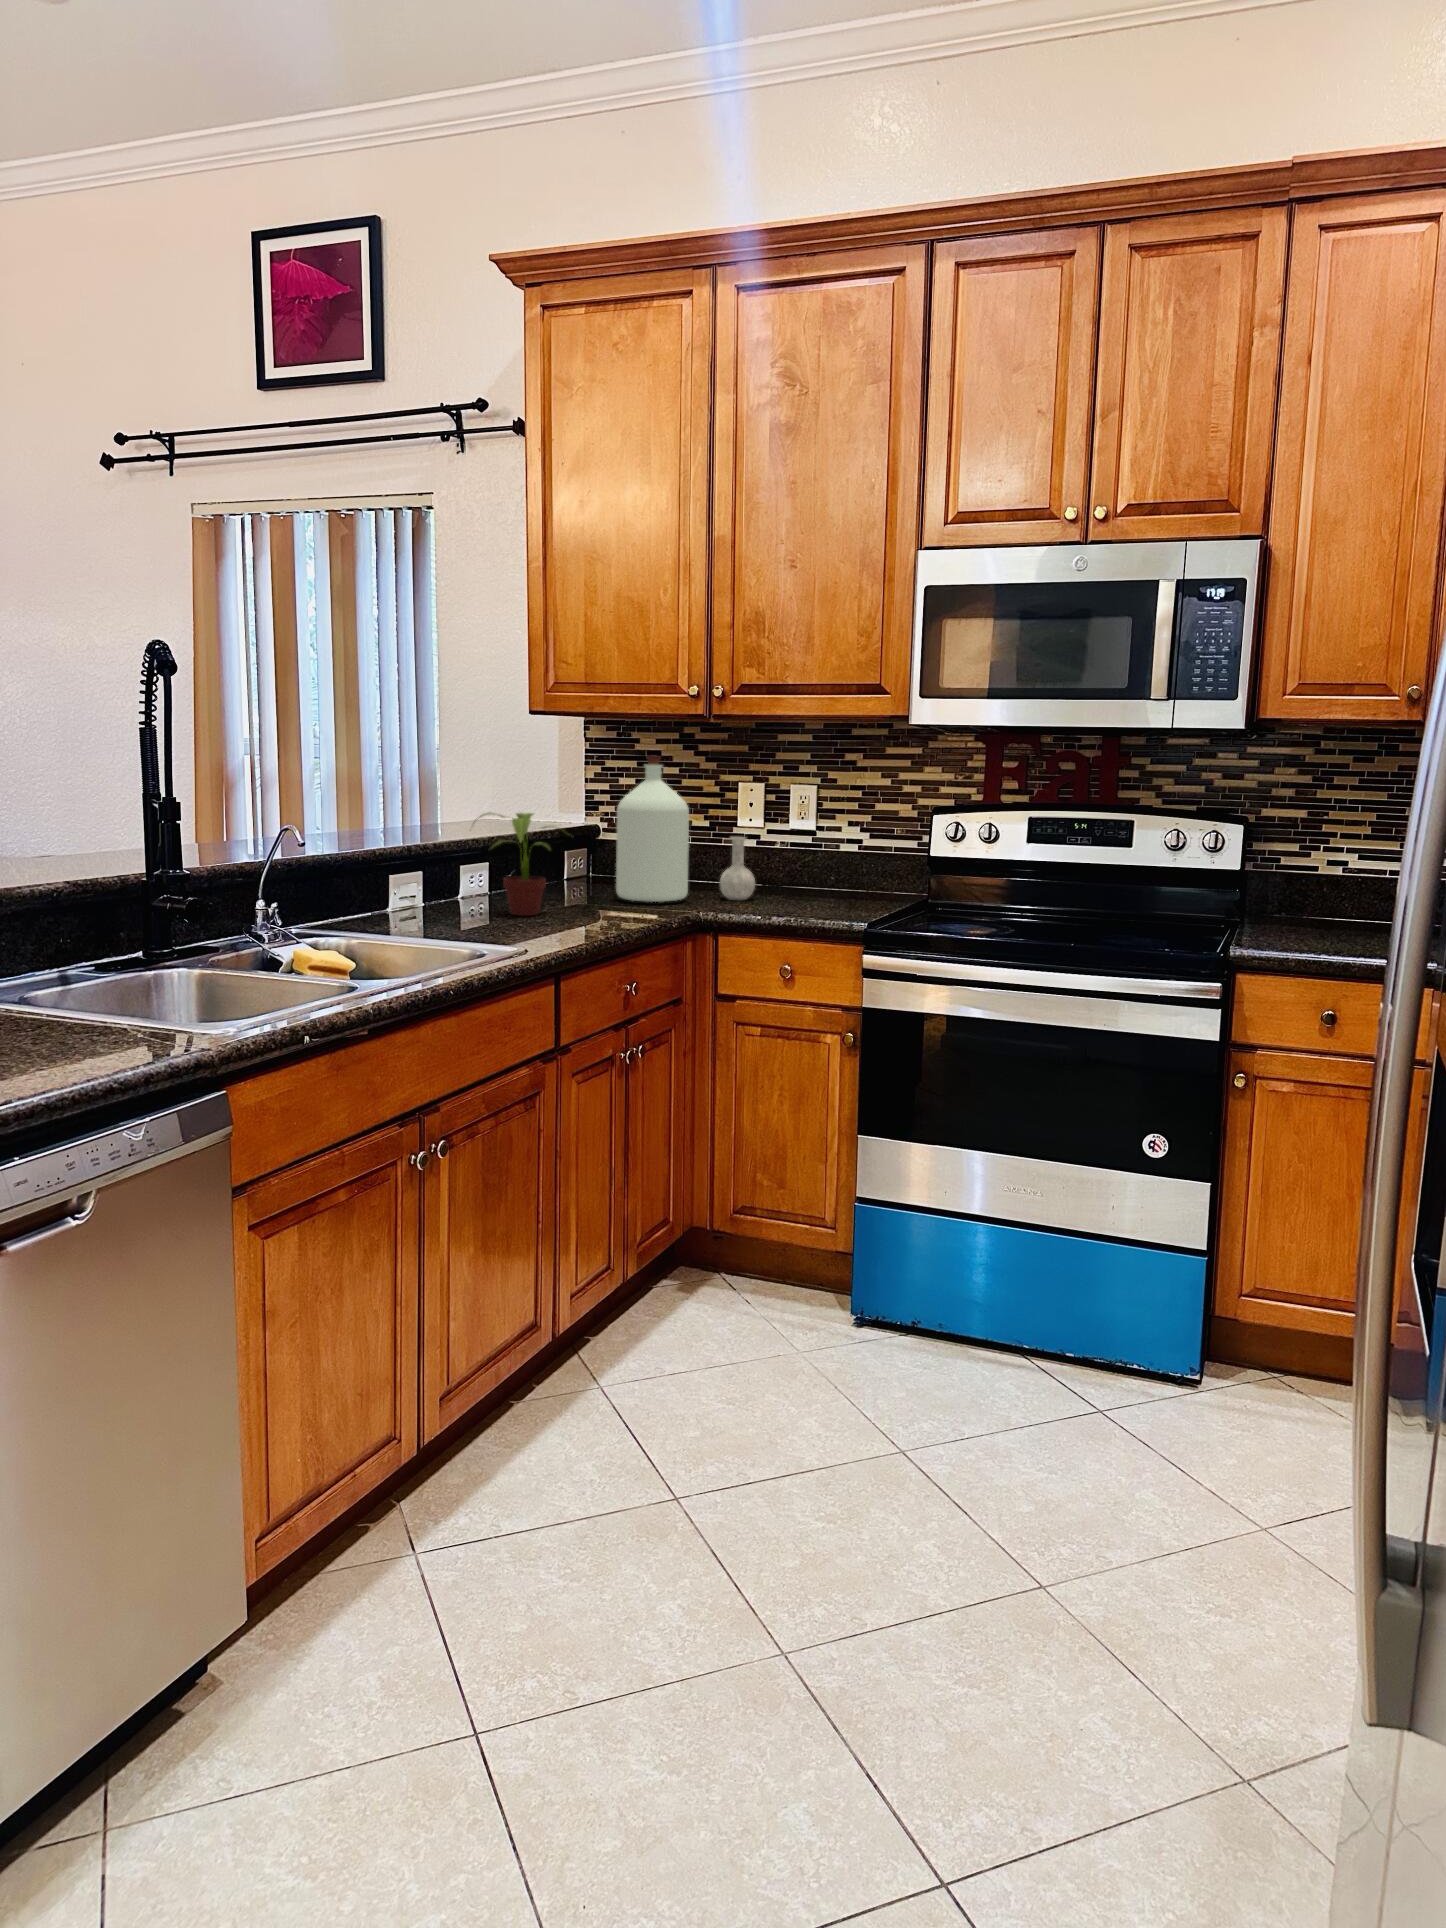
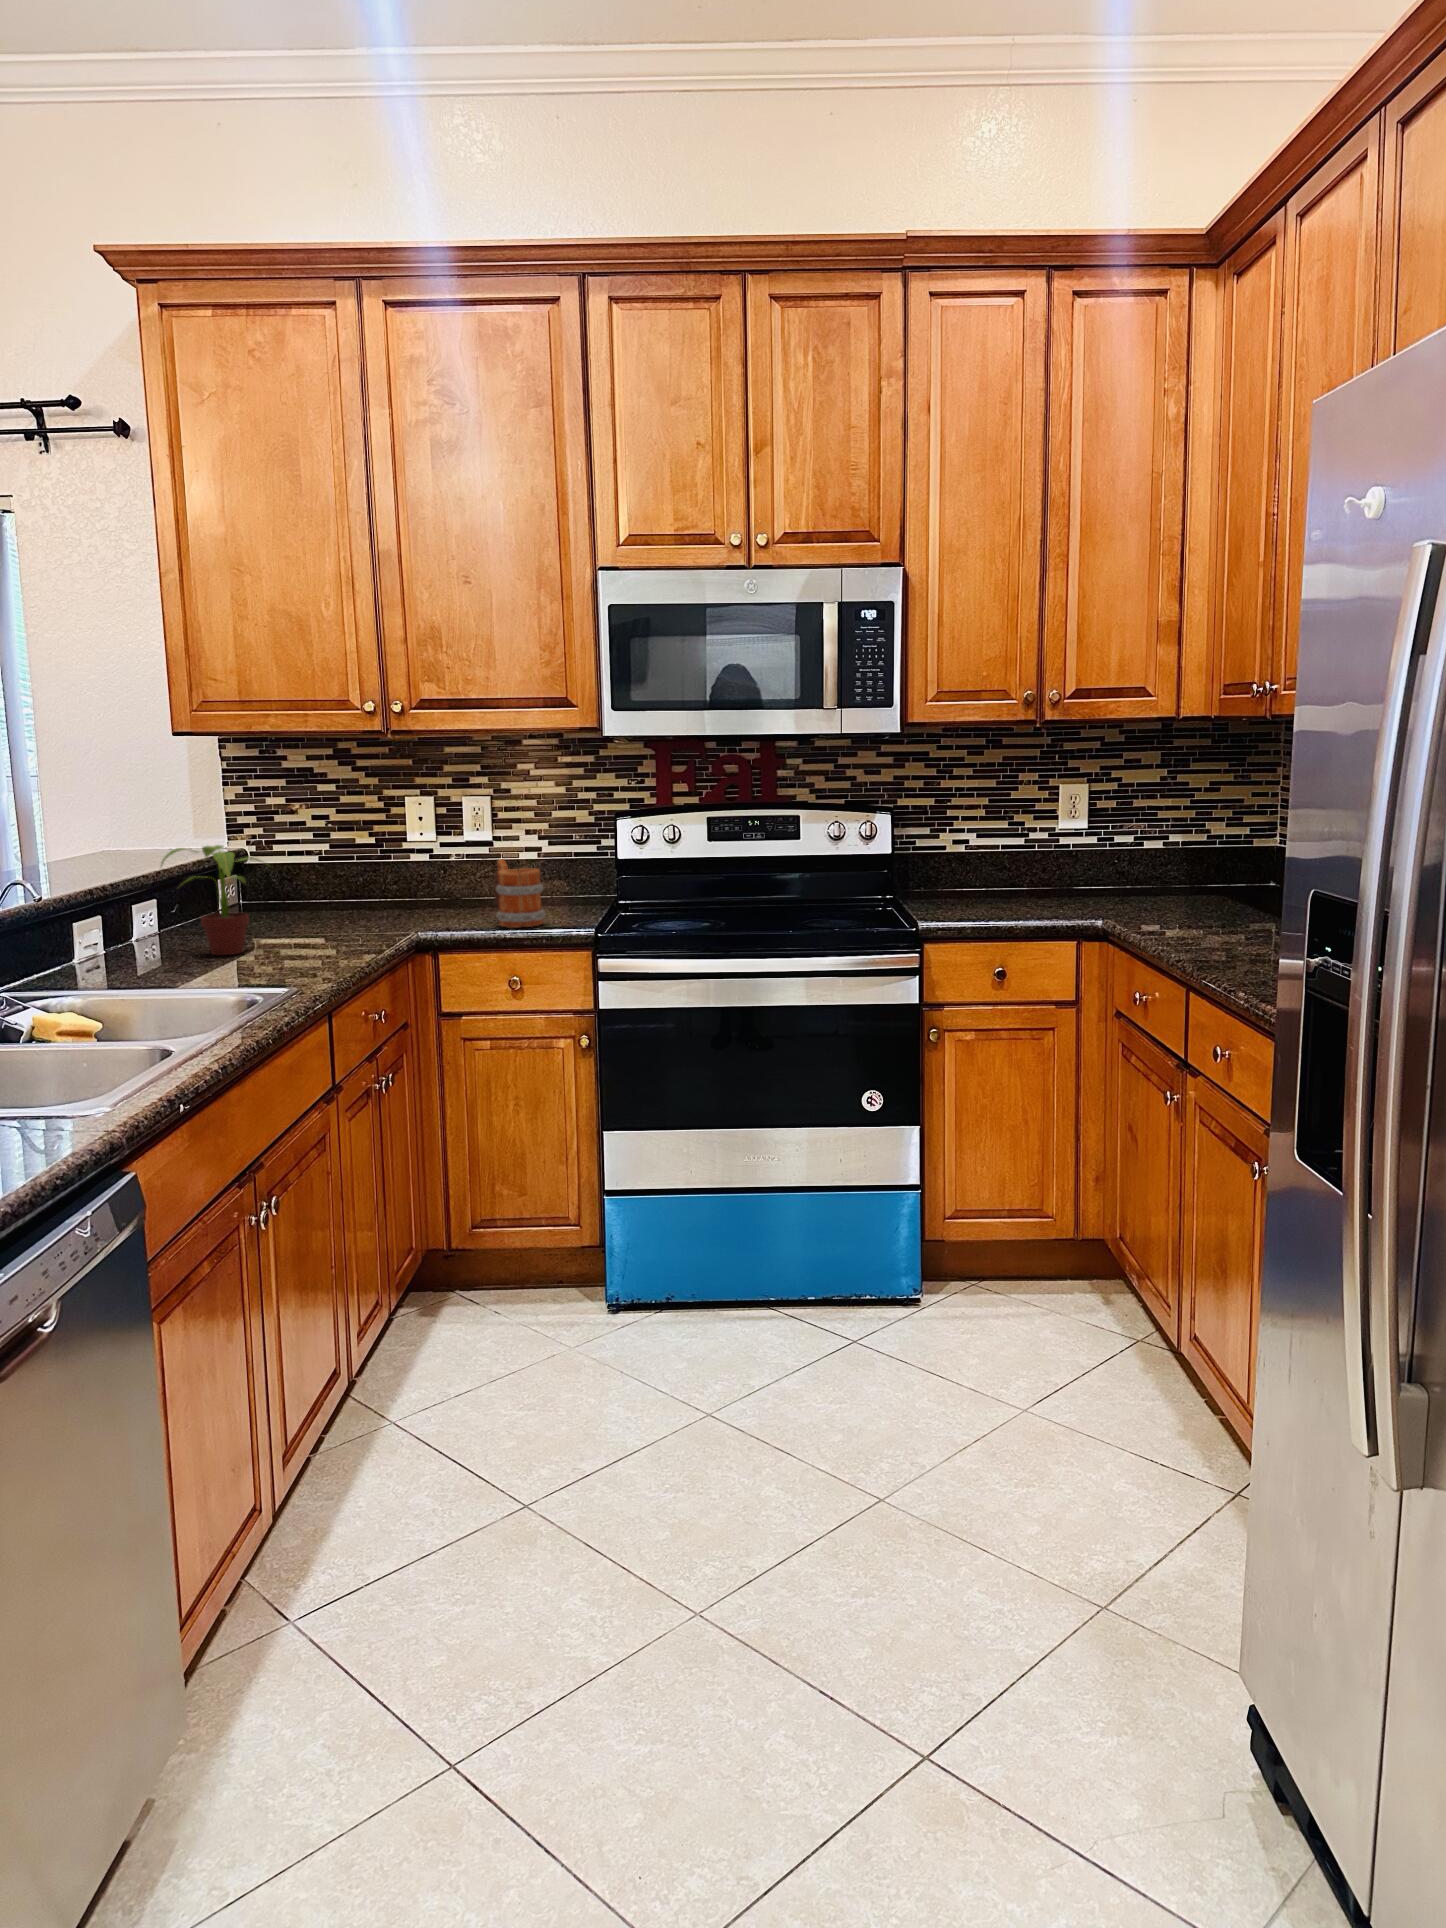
bottle: present [616,756,755,902] -> none [299,777,447,928]
mug: none [787,846,836,916] -> present [494,859,545,928]

